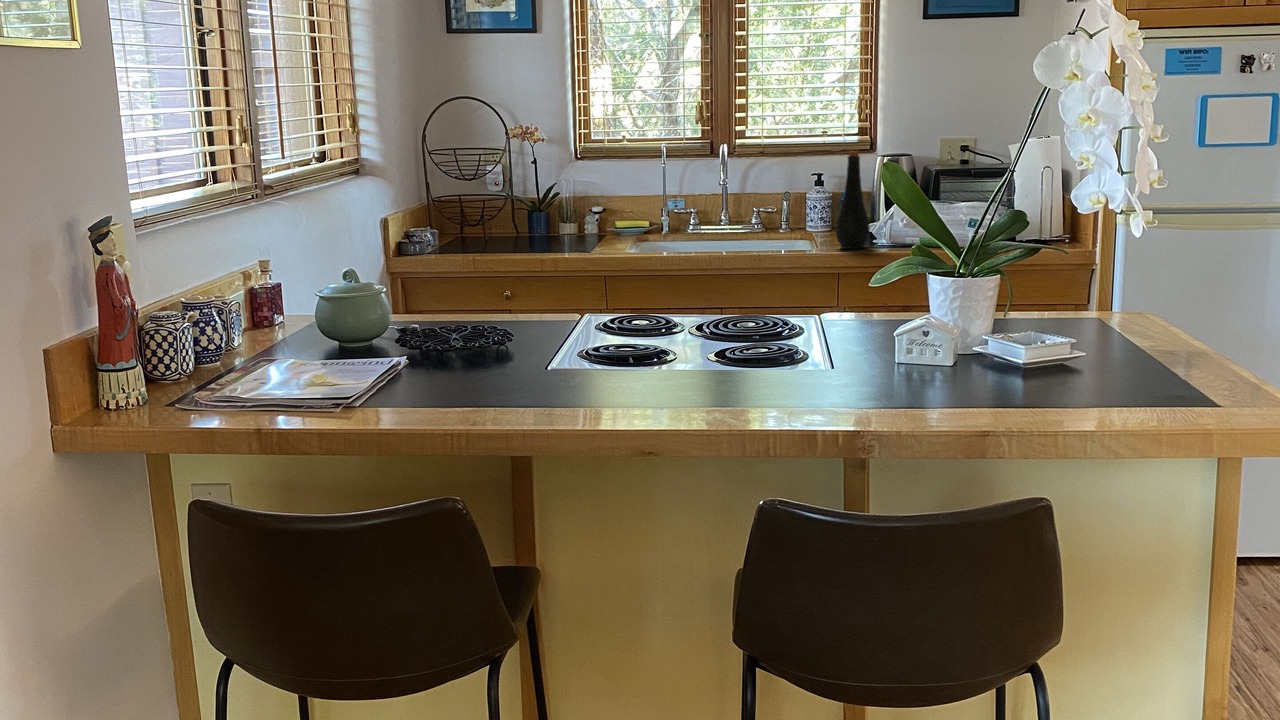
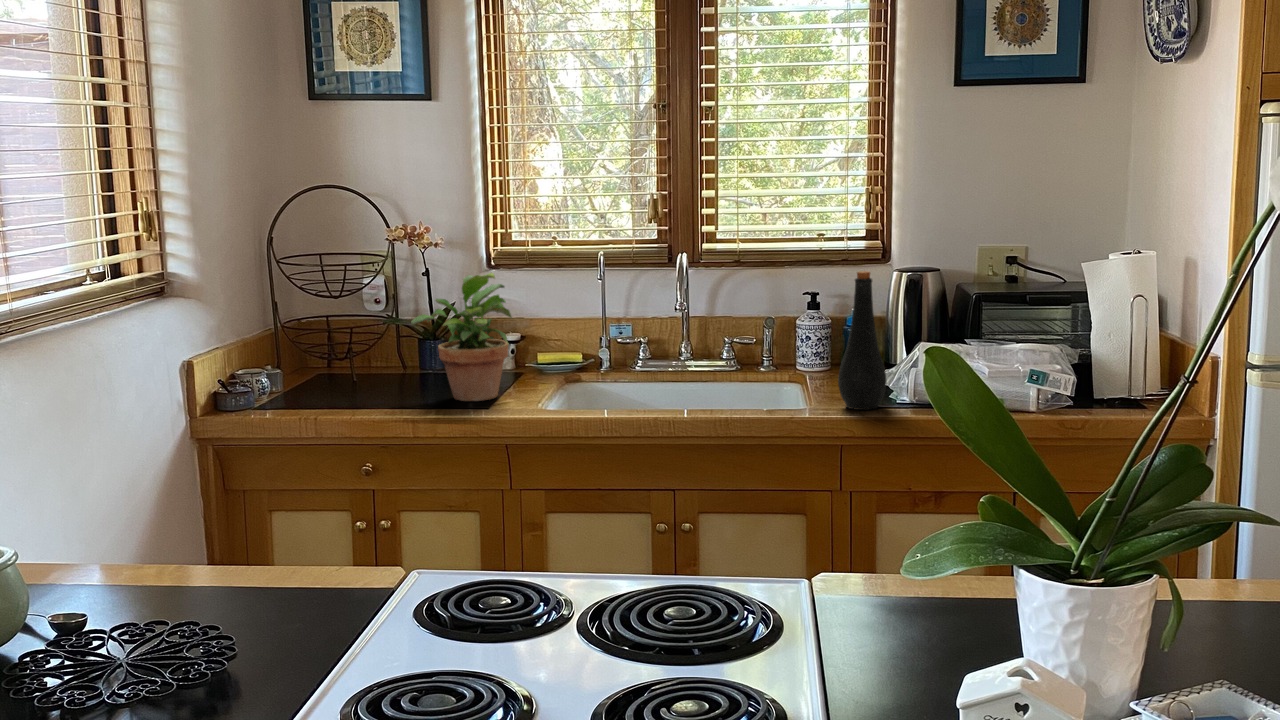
potted plant: none [532,156,603,249] -> present [411,273,512,401]

